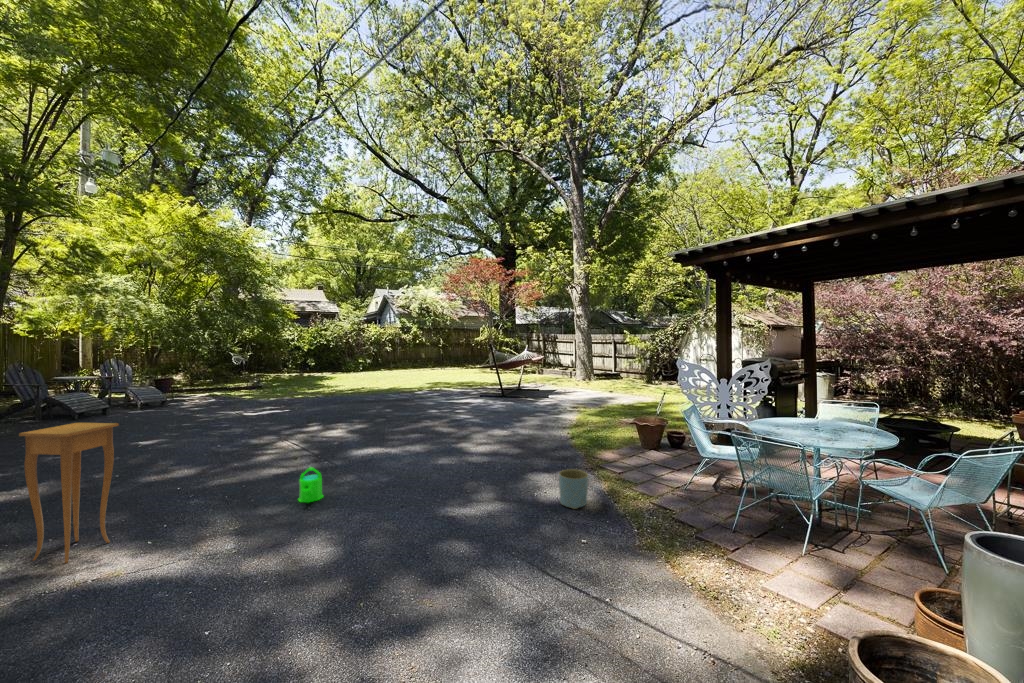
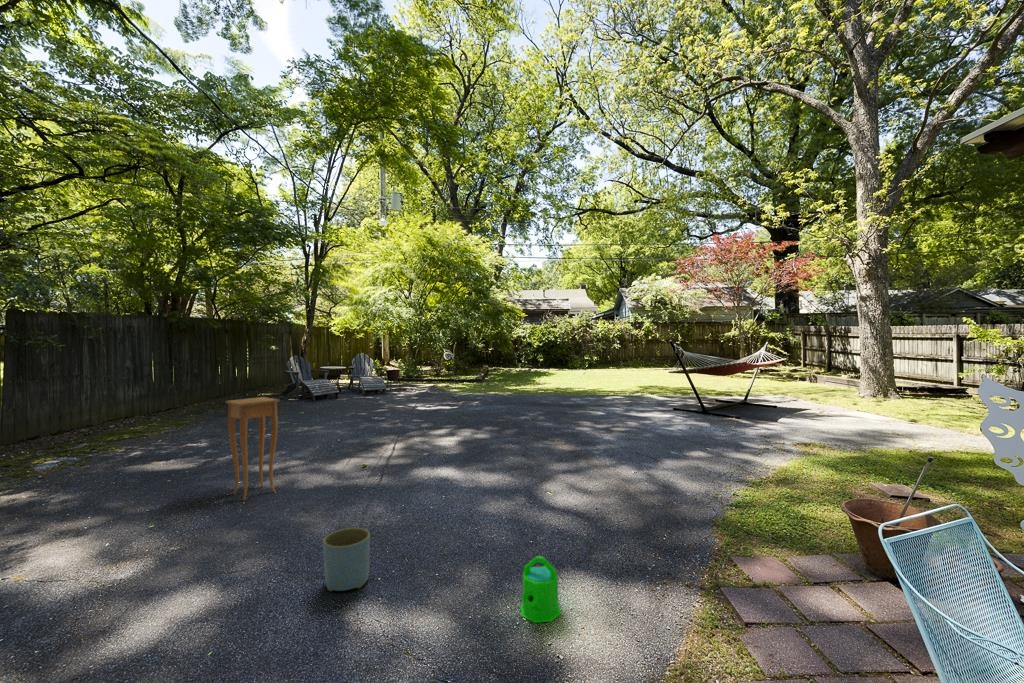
watering can: present [298,467,323,502] -> present [520,556,561,623]
planter: present [559,469,588,509] -> present [323,528,370,591]

